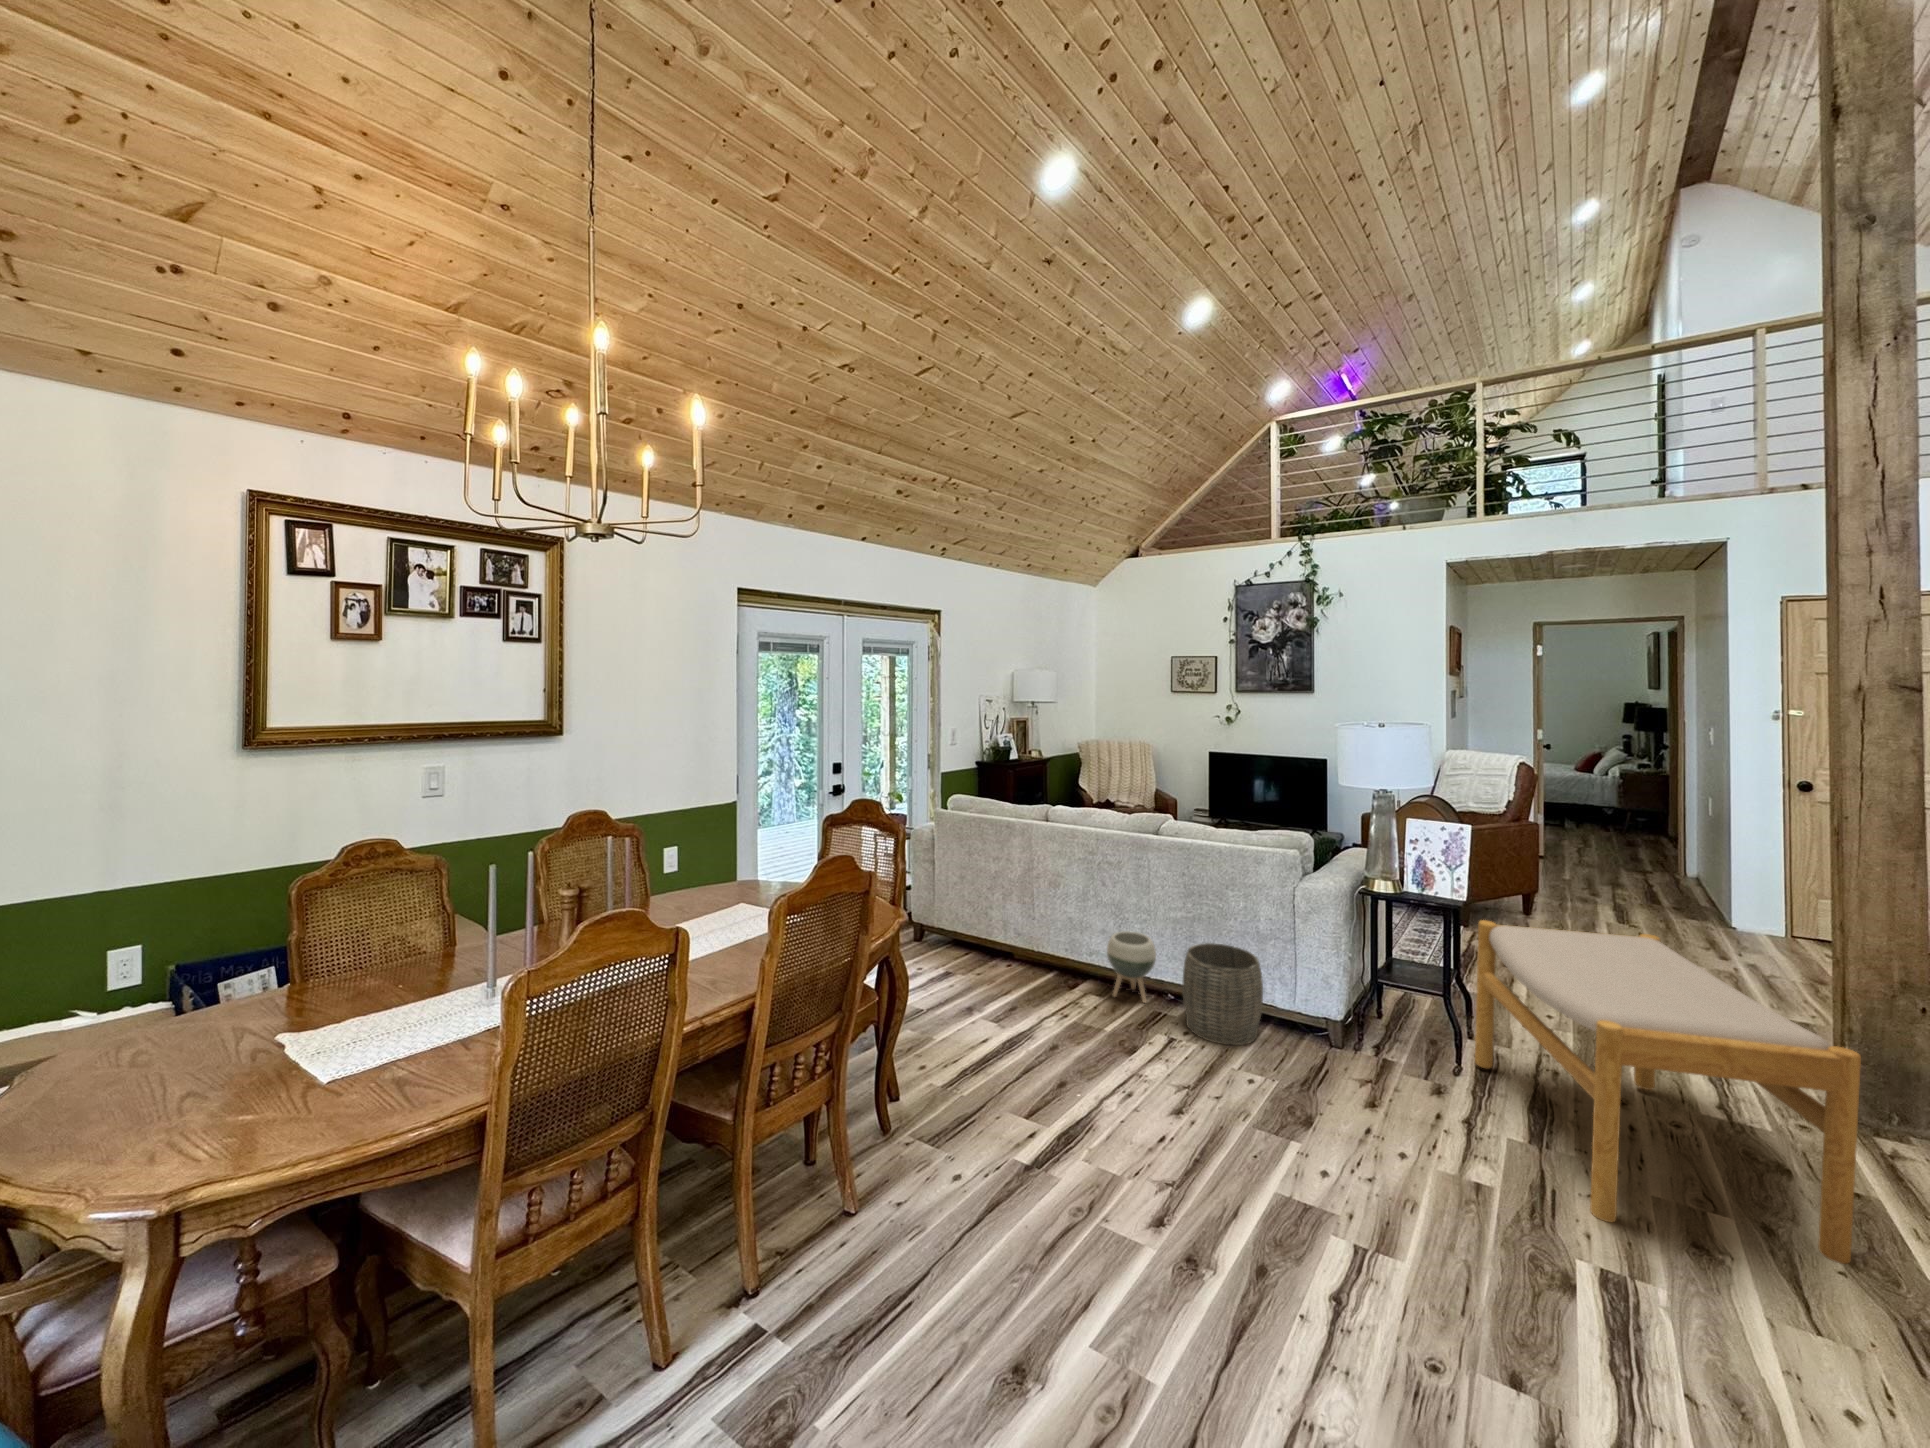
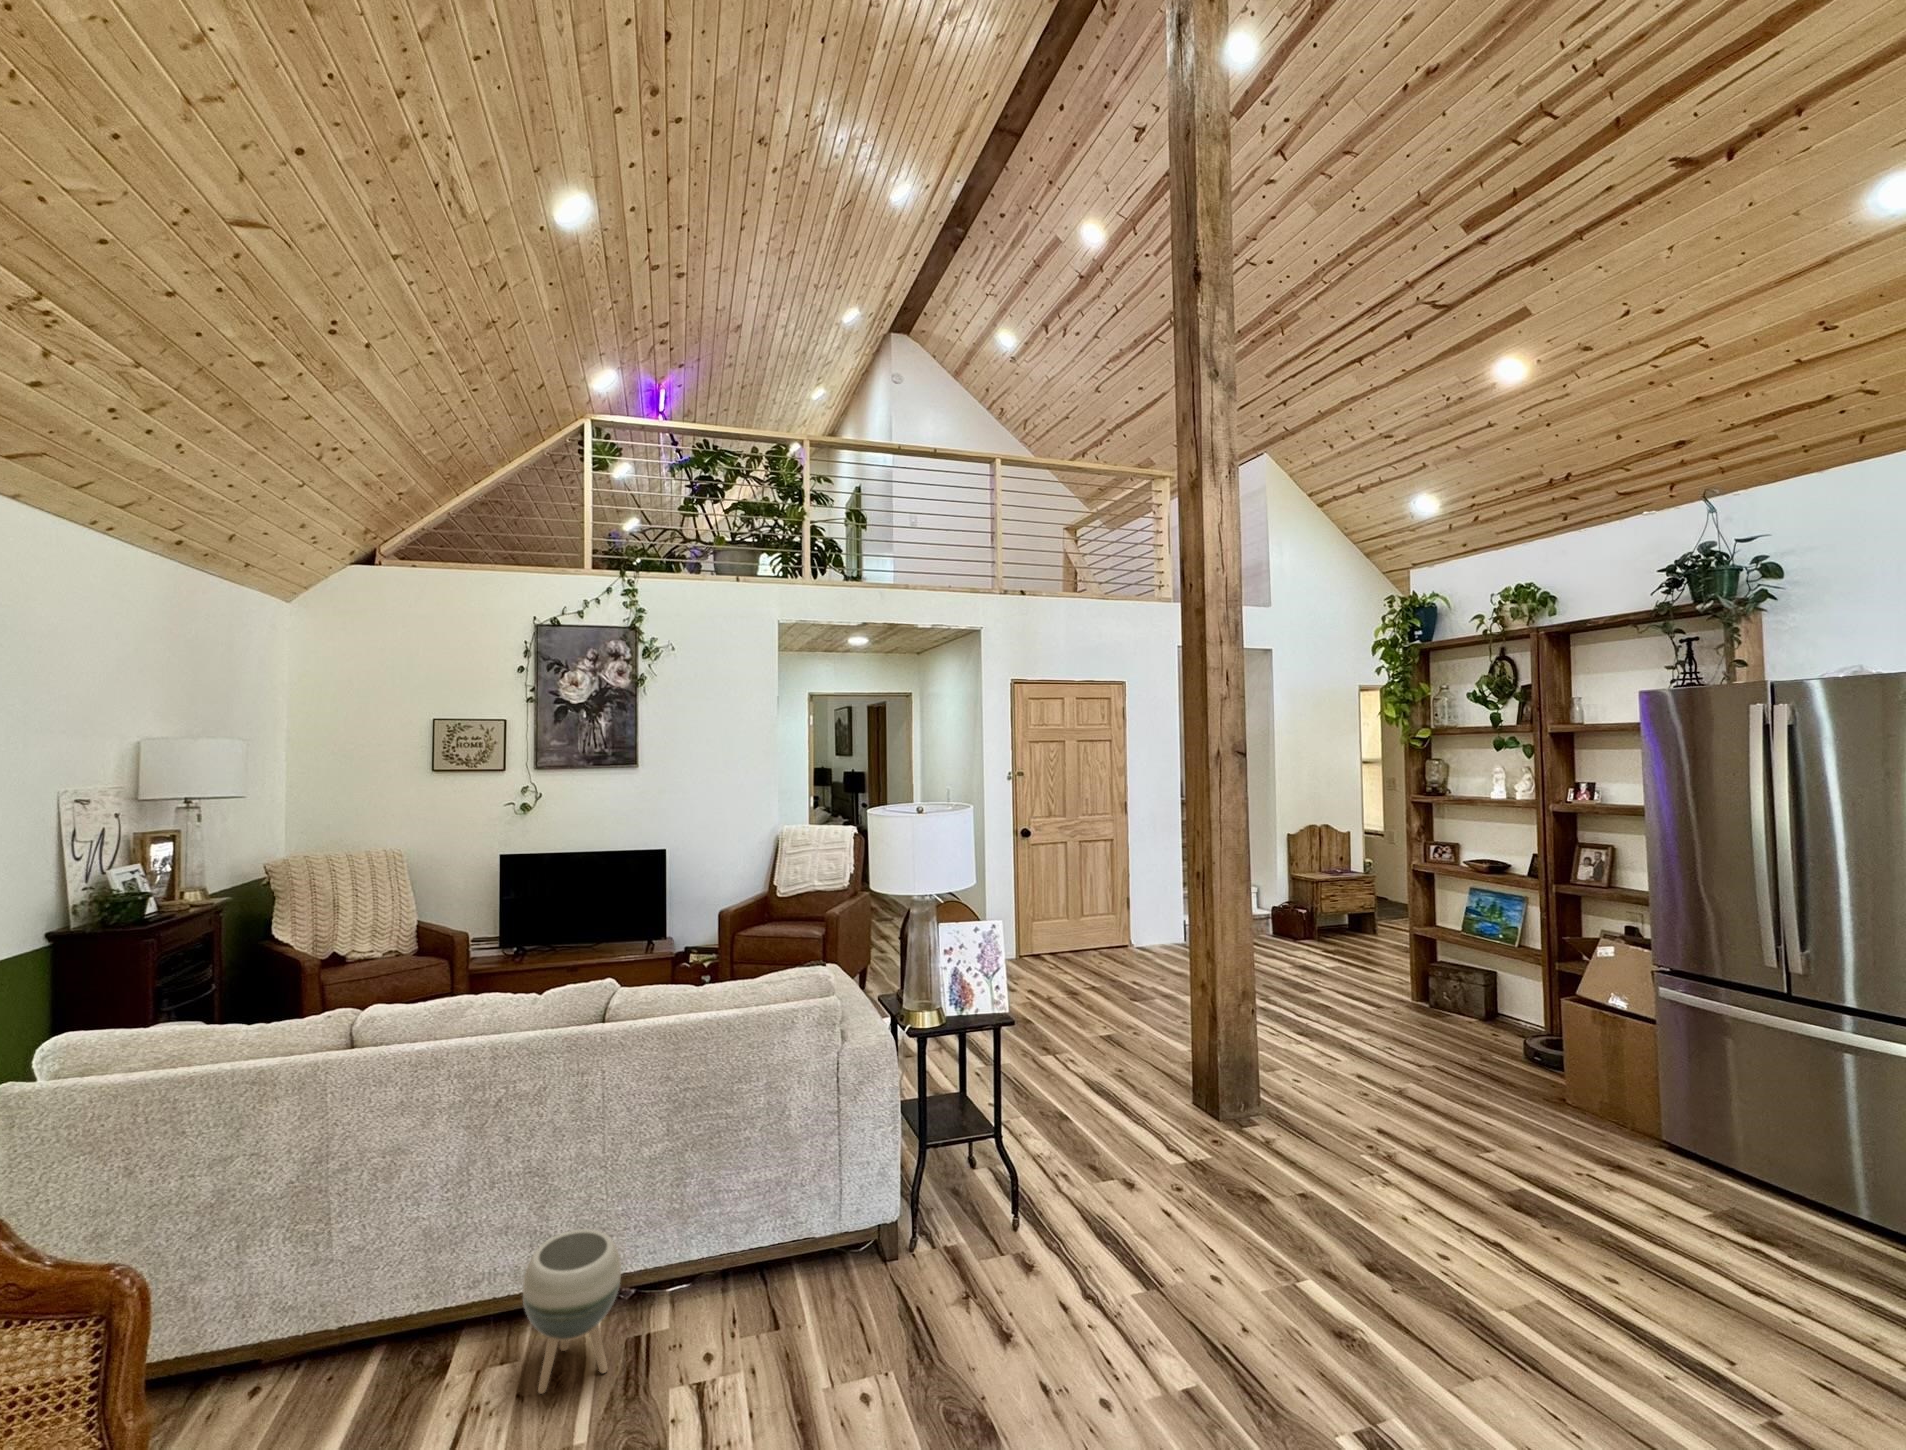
footstool: present [1475,920,1861,1264] -> none [1028,1004,1420,1405]
woven basket: present [1182,943,1263,1045] -> none [689,1190,821,1398]

